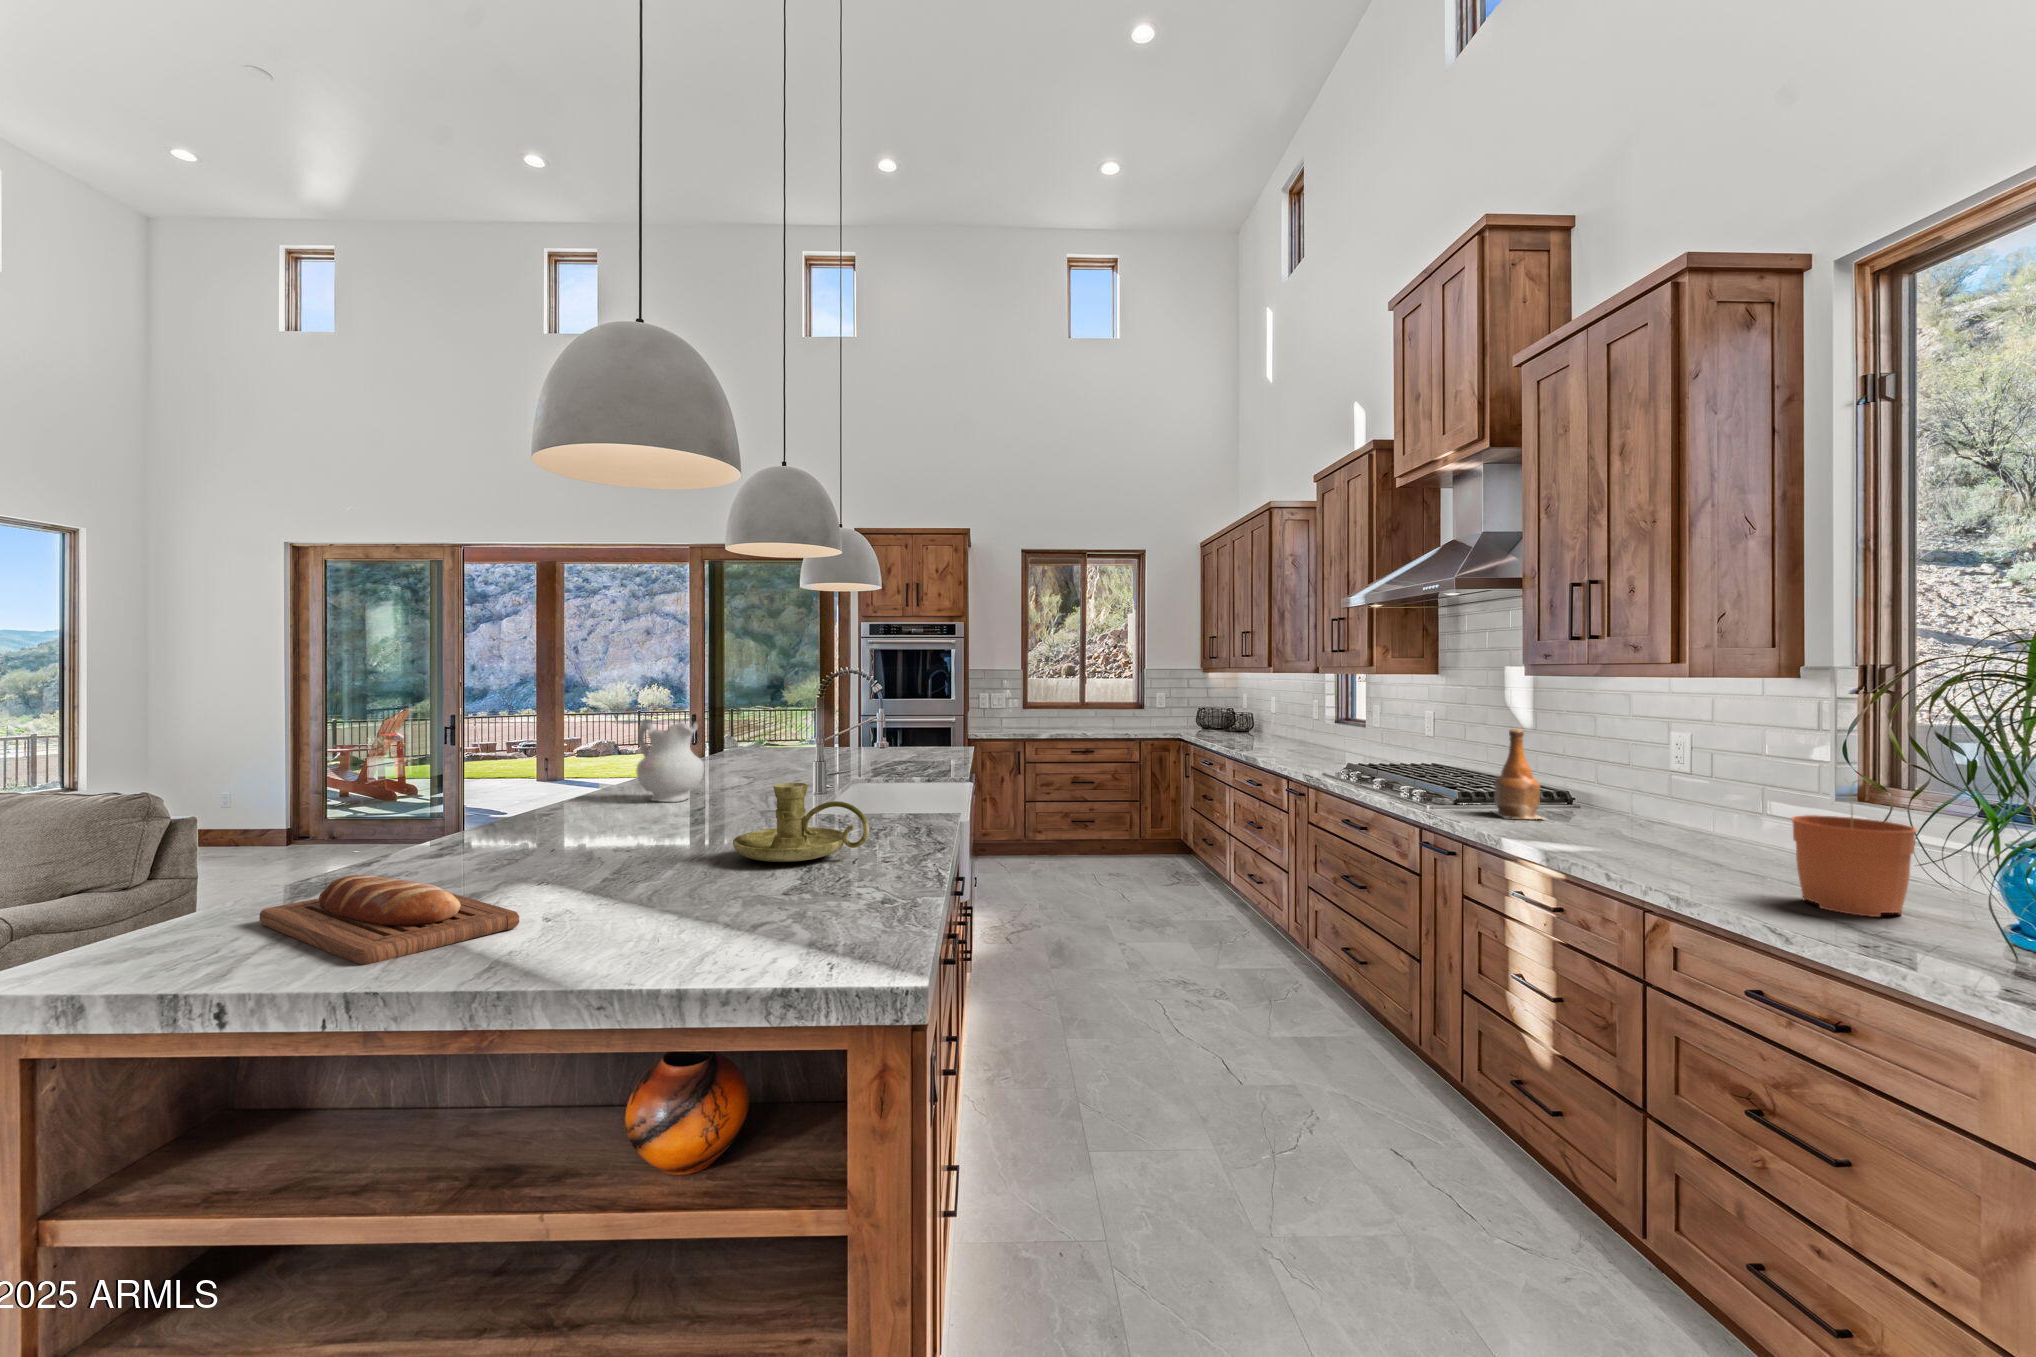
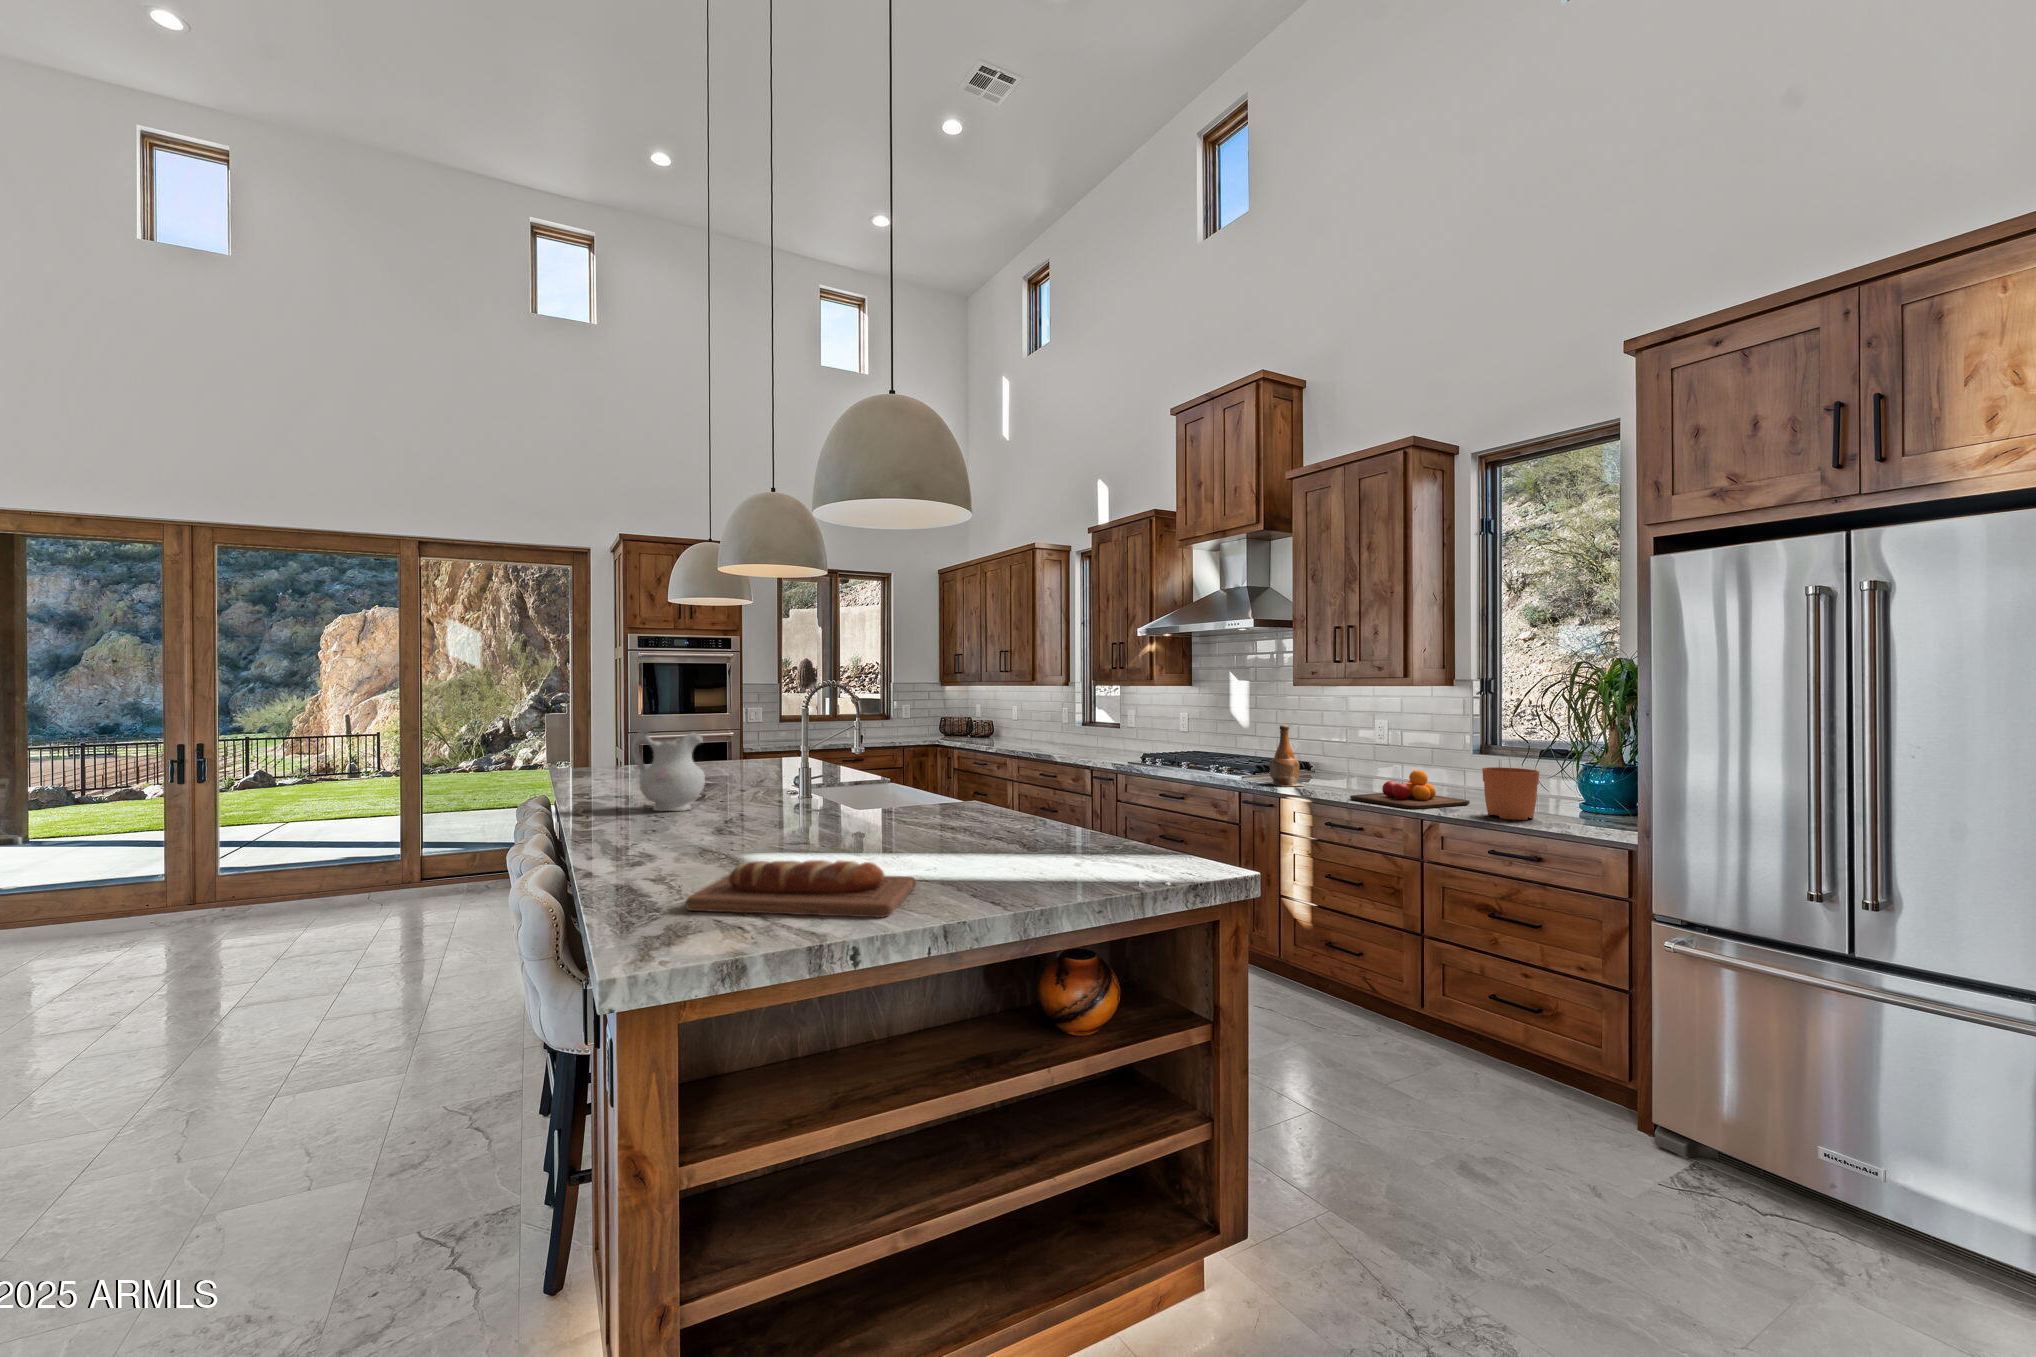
candle holder: present [733,783,869,862] -> none [902,776,1010,839]
chopping board: none [1579,810,1806,875] -> present [1350,770,1470,809]

